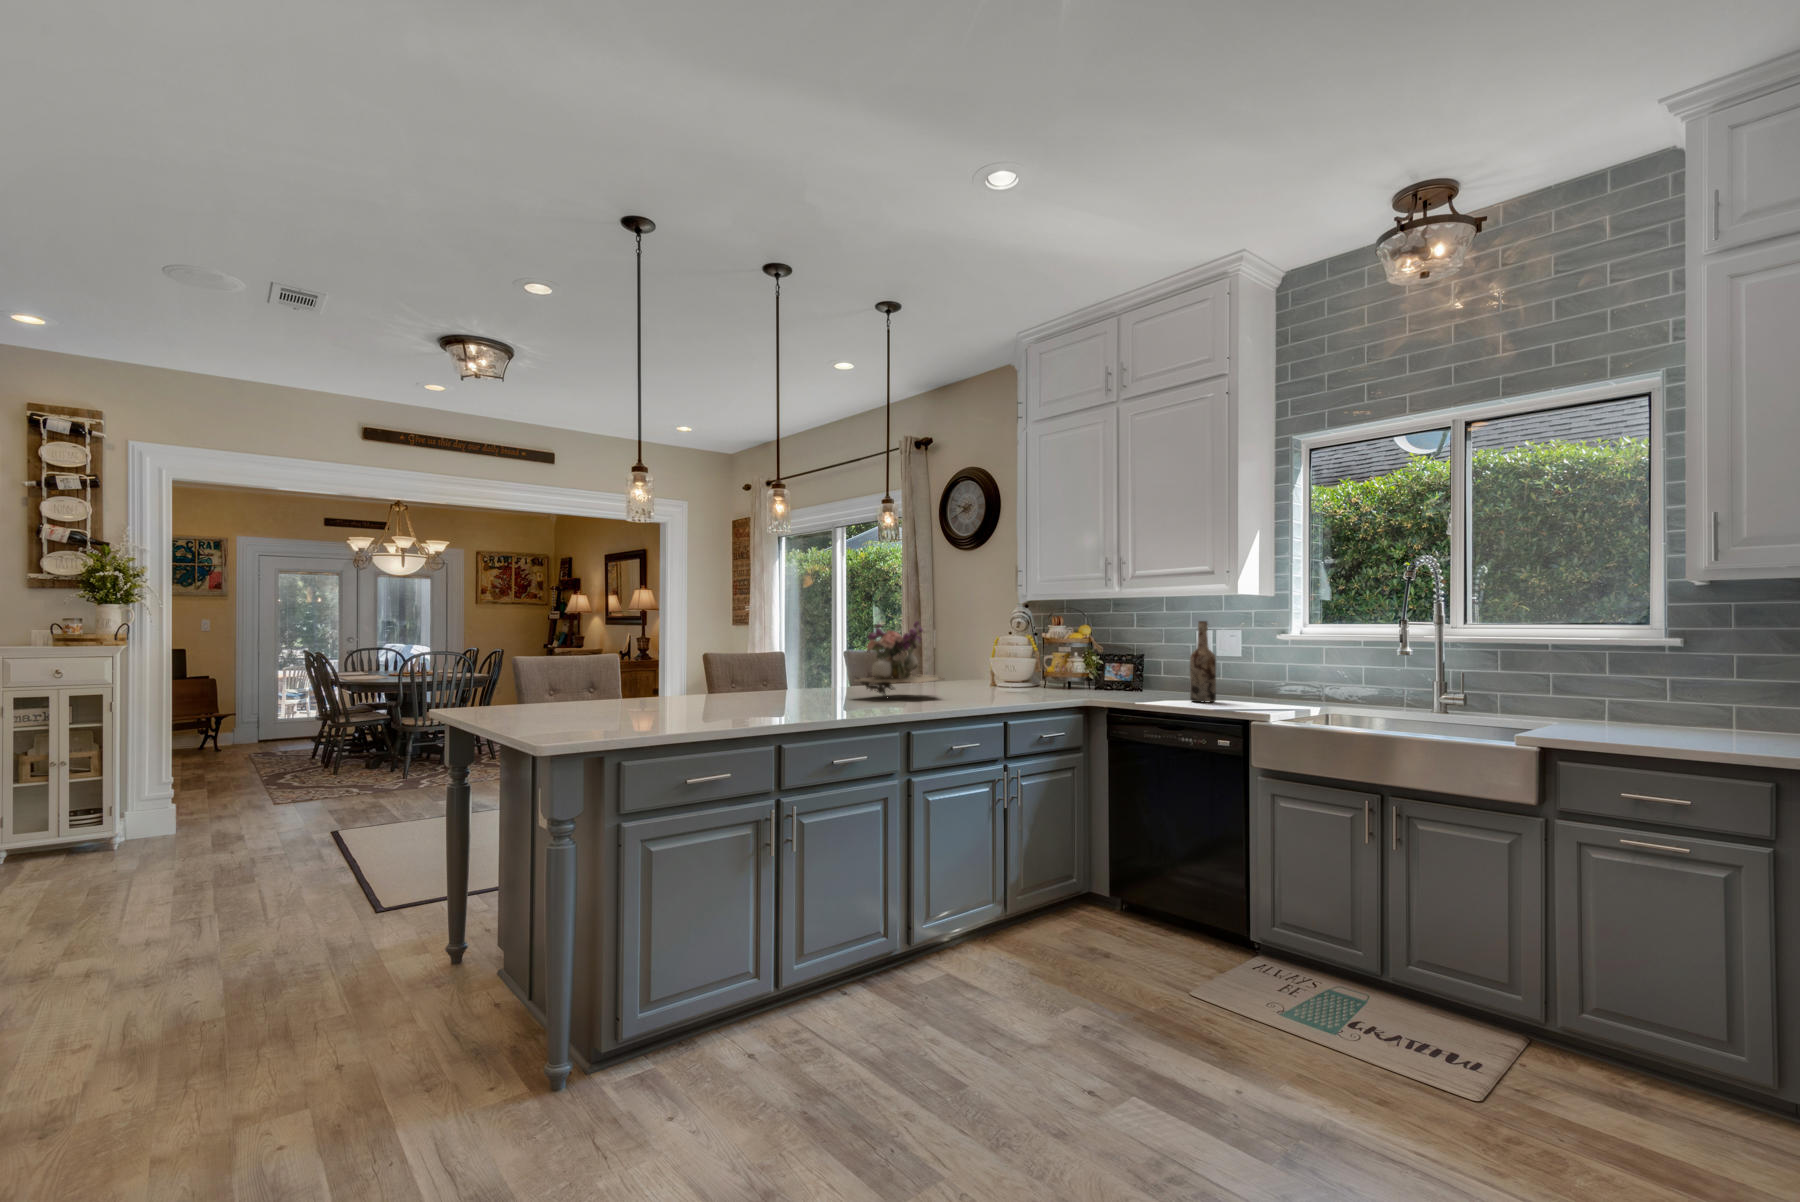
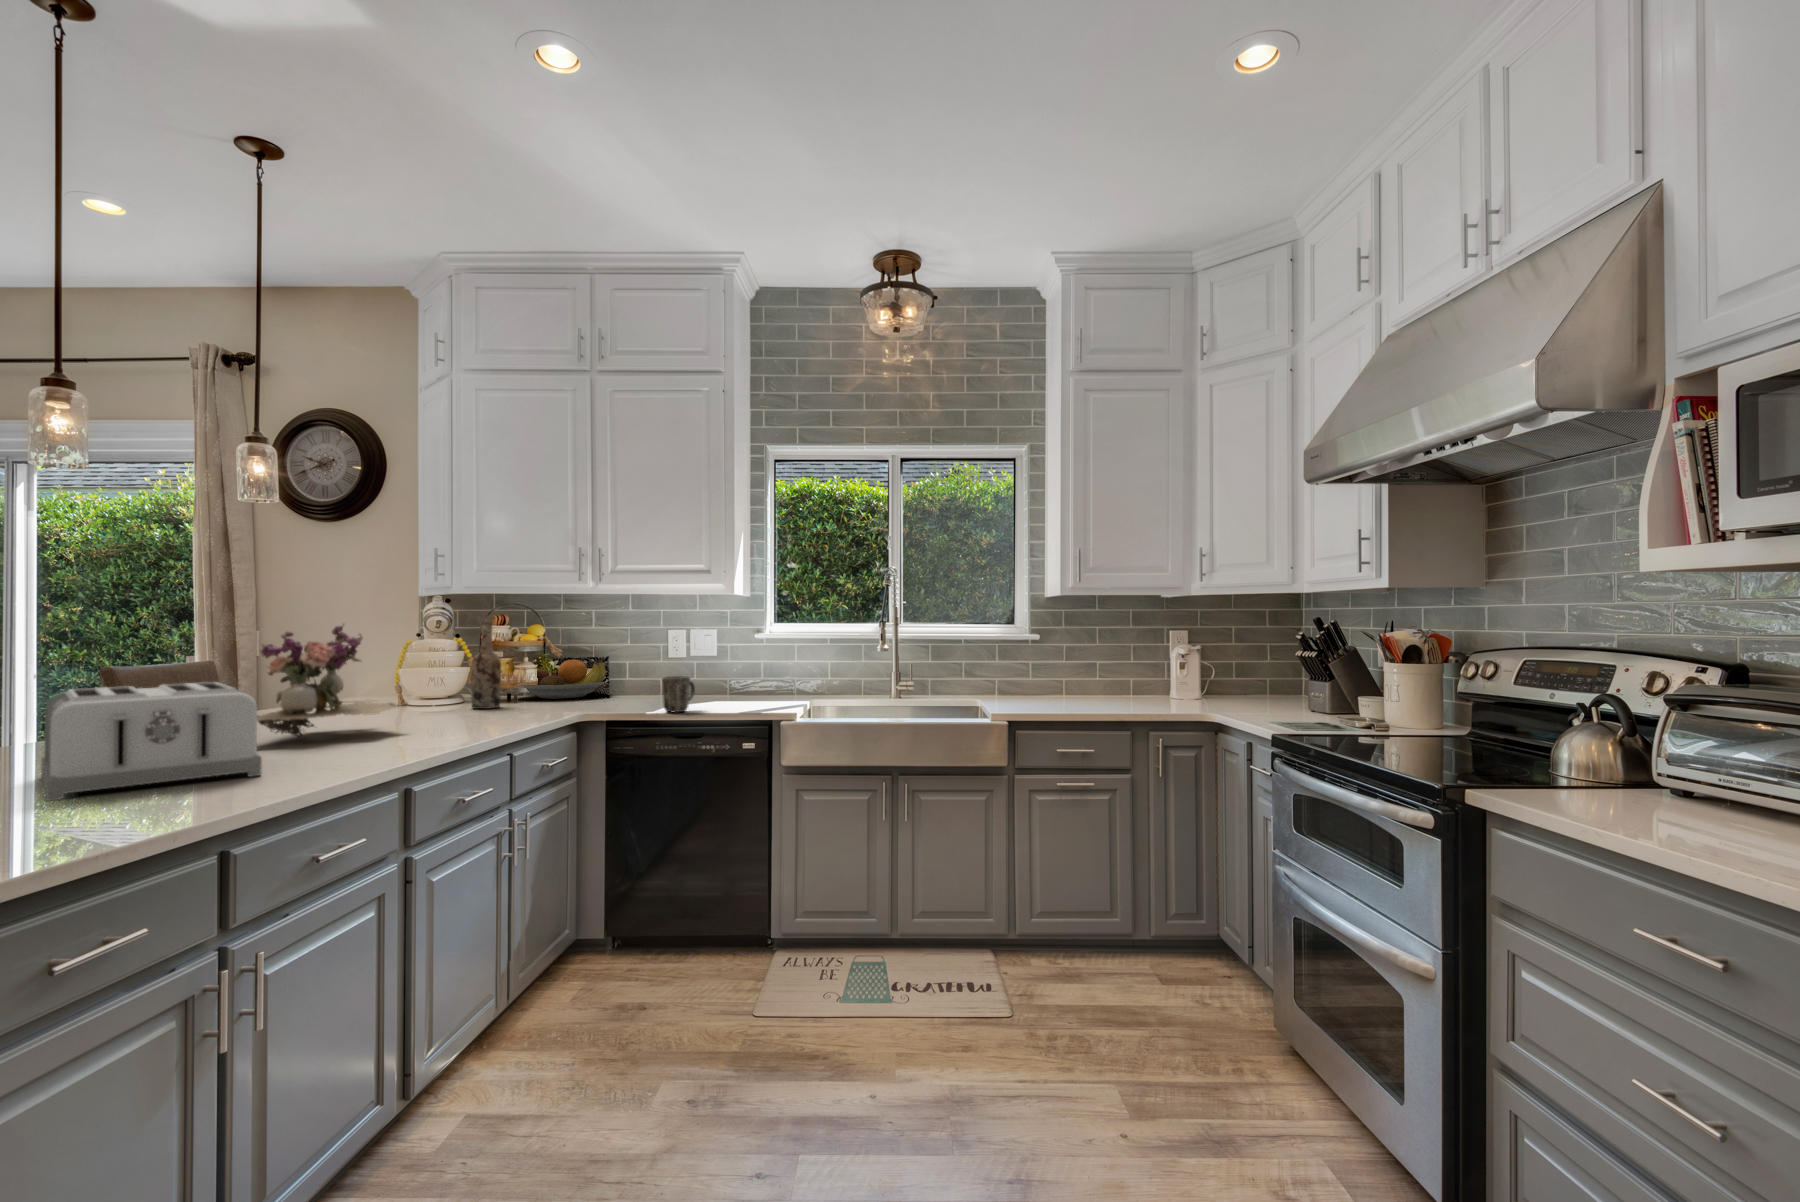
wine bottle: present [1190,621,1216,702] -> present [471,622,501,709]
toaster: none [736,653,837,710] -> present [41,682,262,801]
fruit bowl: none [1066,655,1144,689] -> present [518,660,609,699]
mug: none [1146,670,1180,704] -> present [662,676,695,712]

